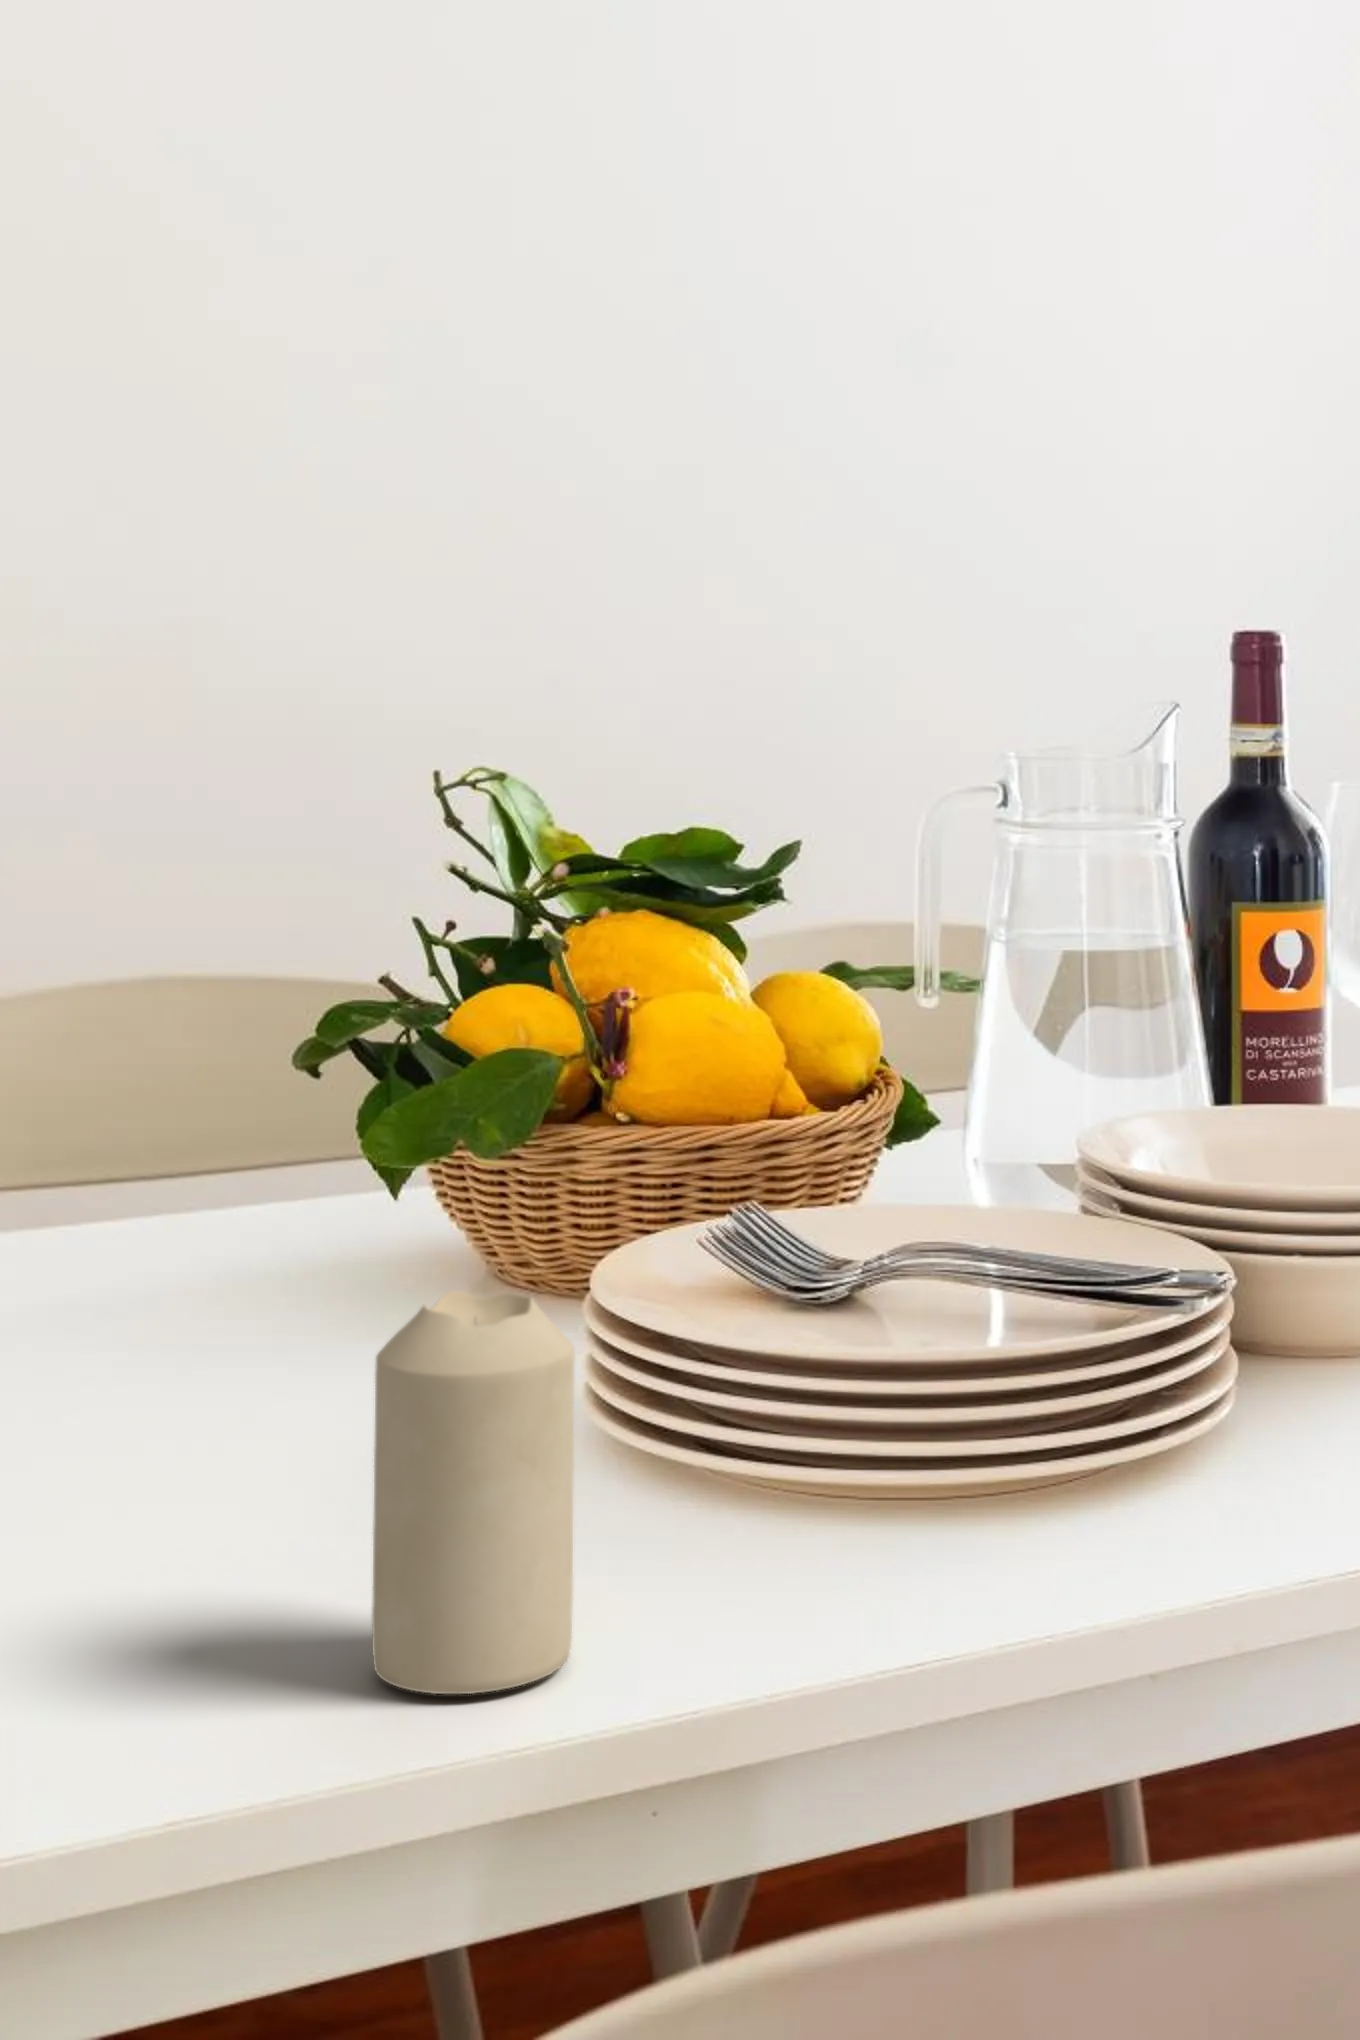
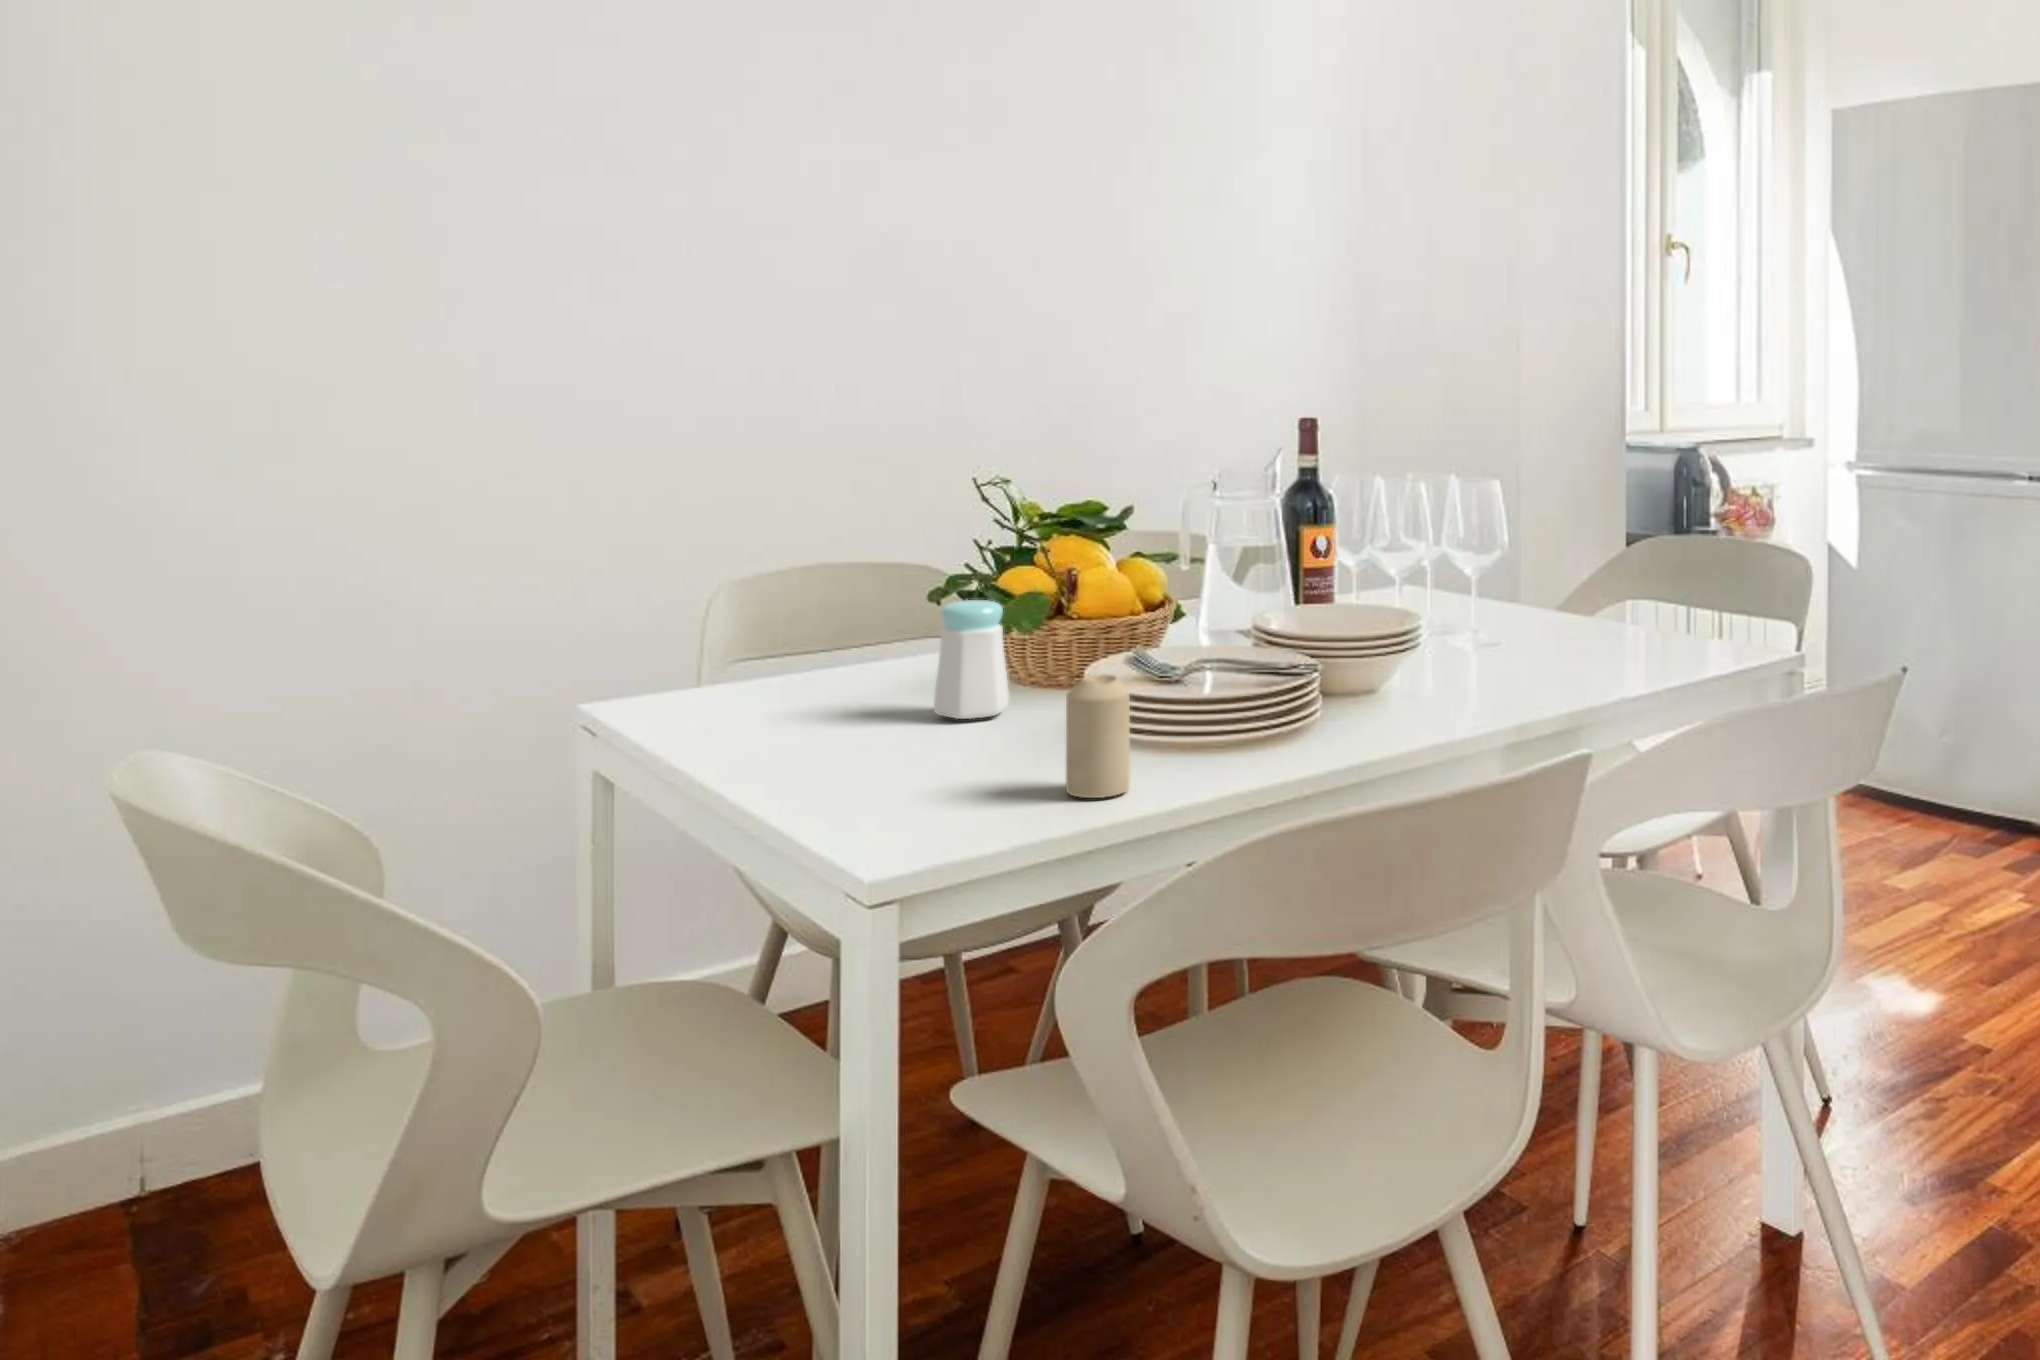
salt shaker: none [221,1066,422,1384] -> present [934,600,1009,719]

